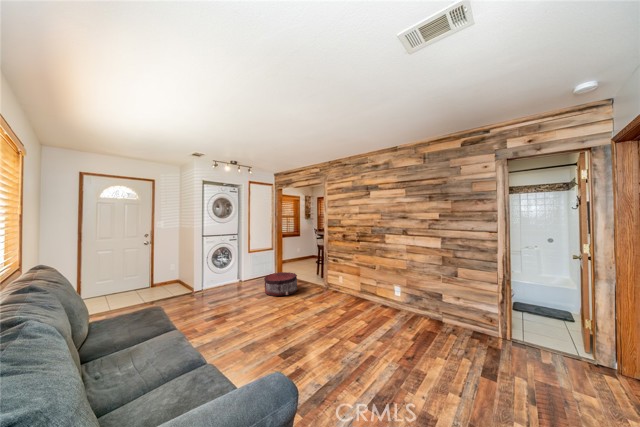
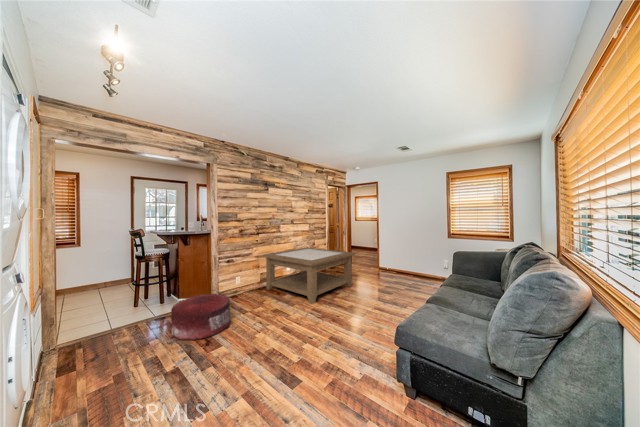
coffee table: none [310,264,433,356] -> present [263,247,355,304]

